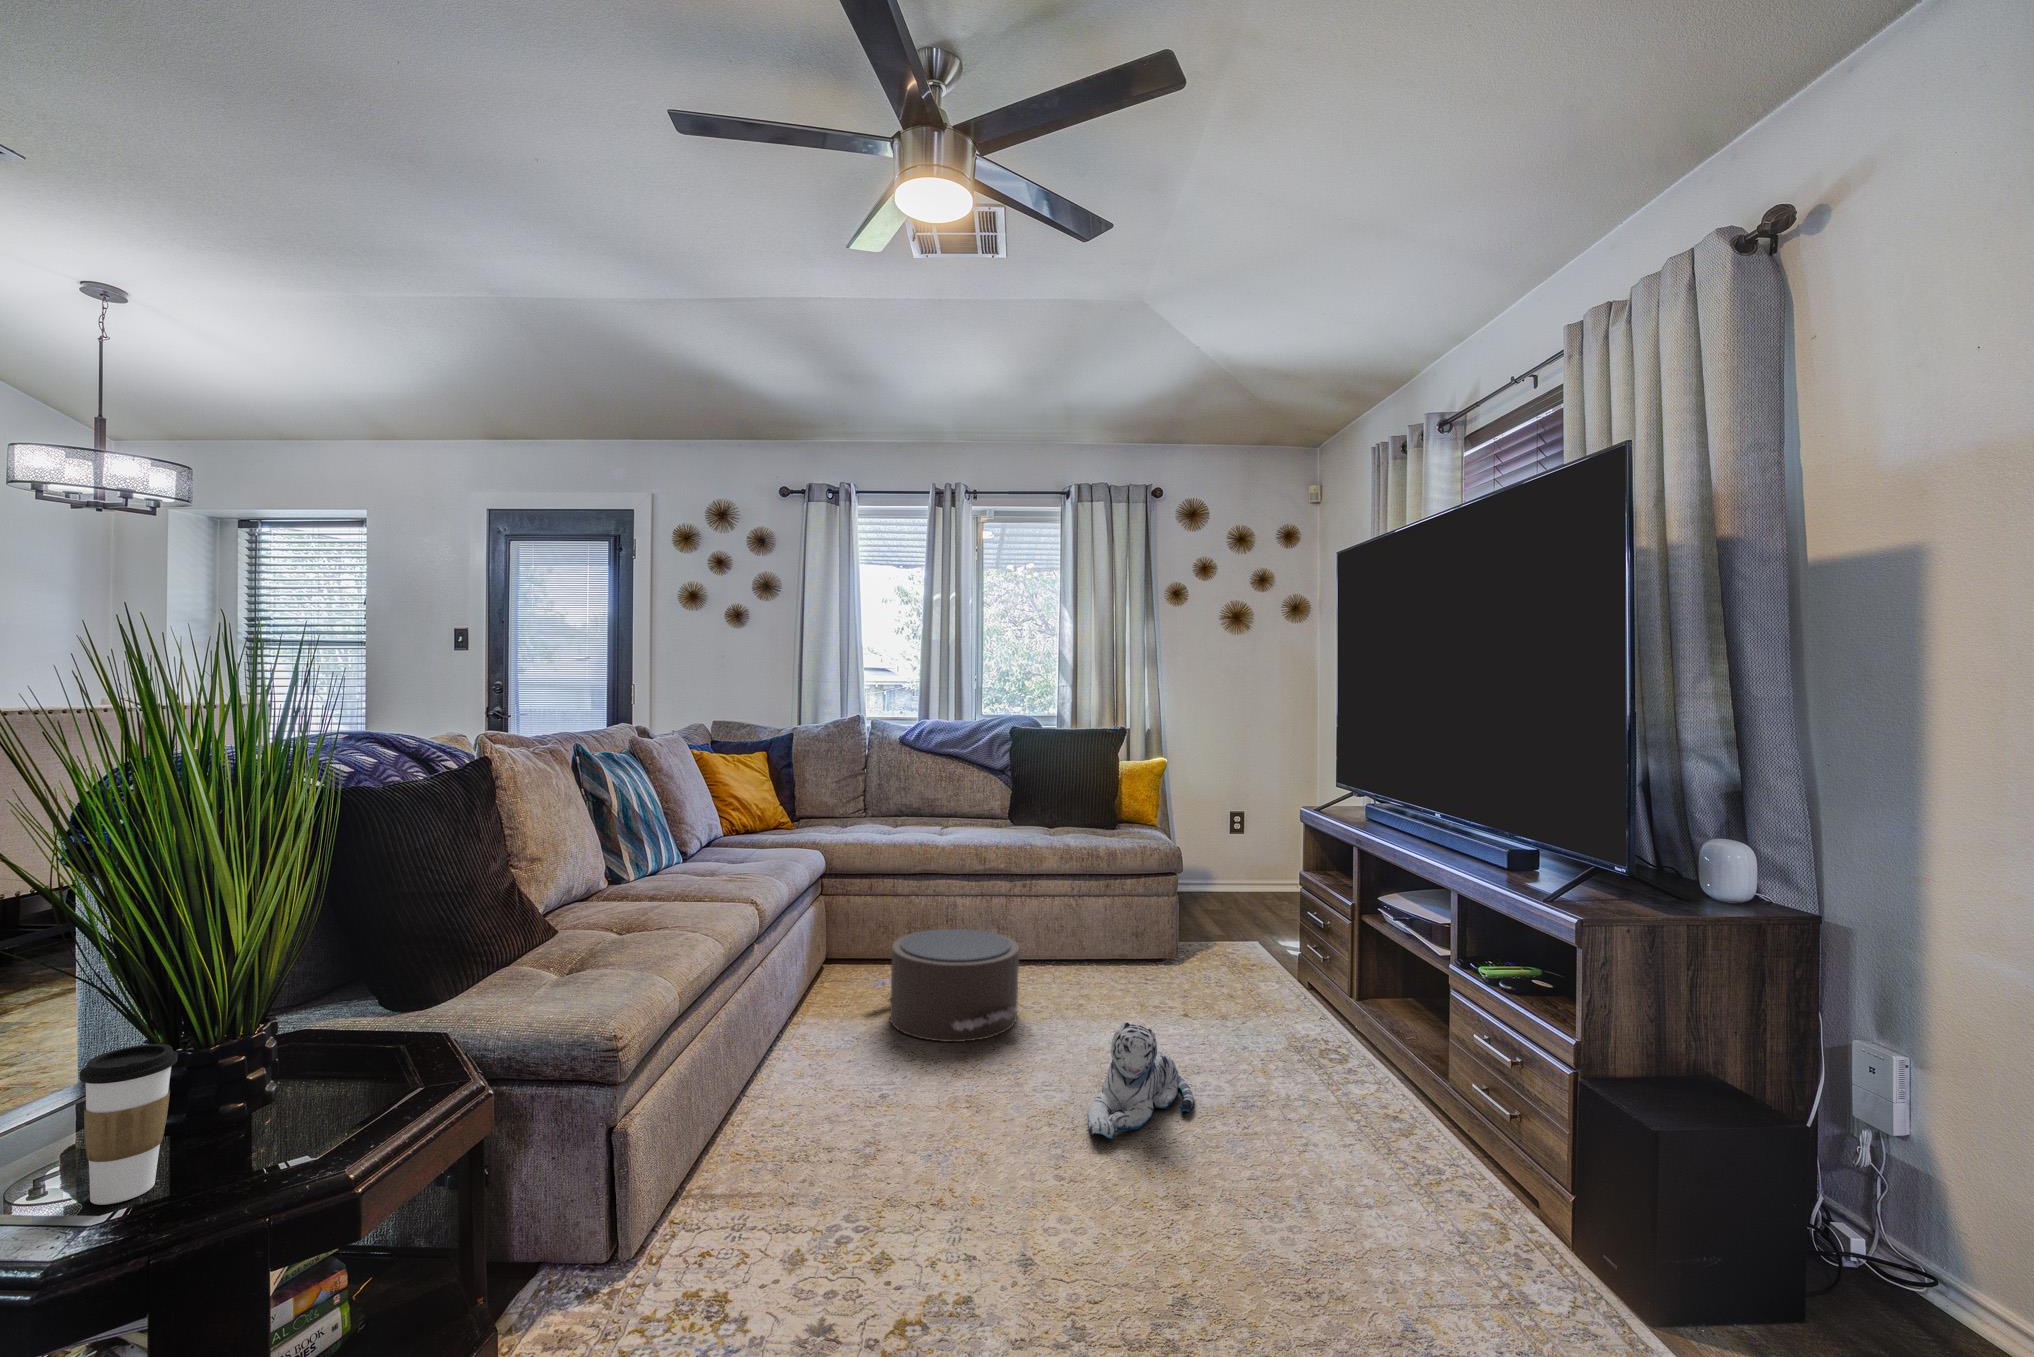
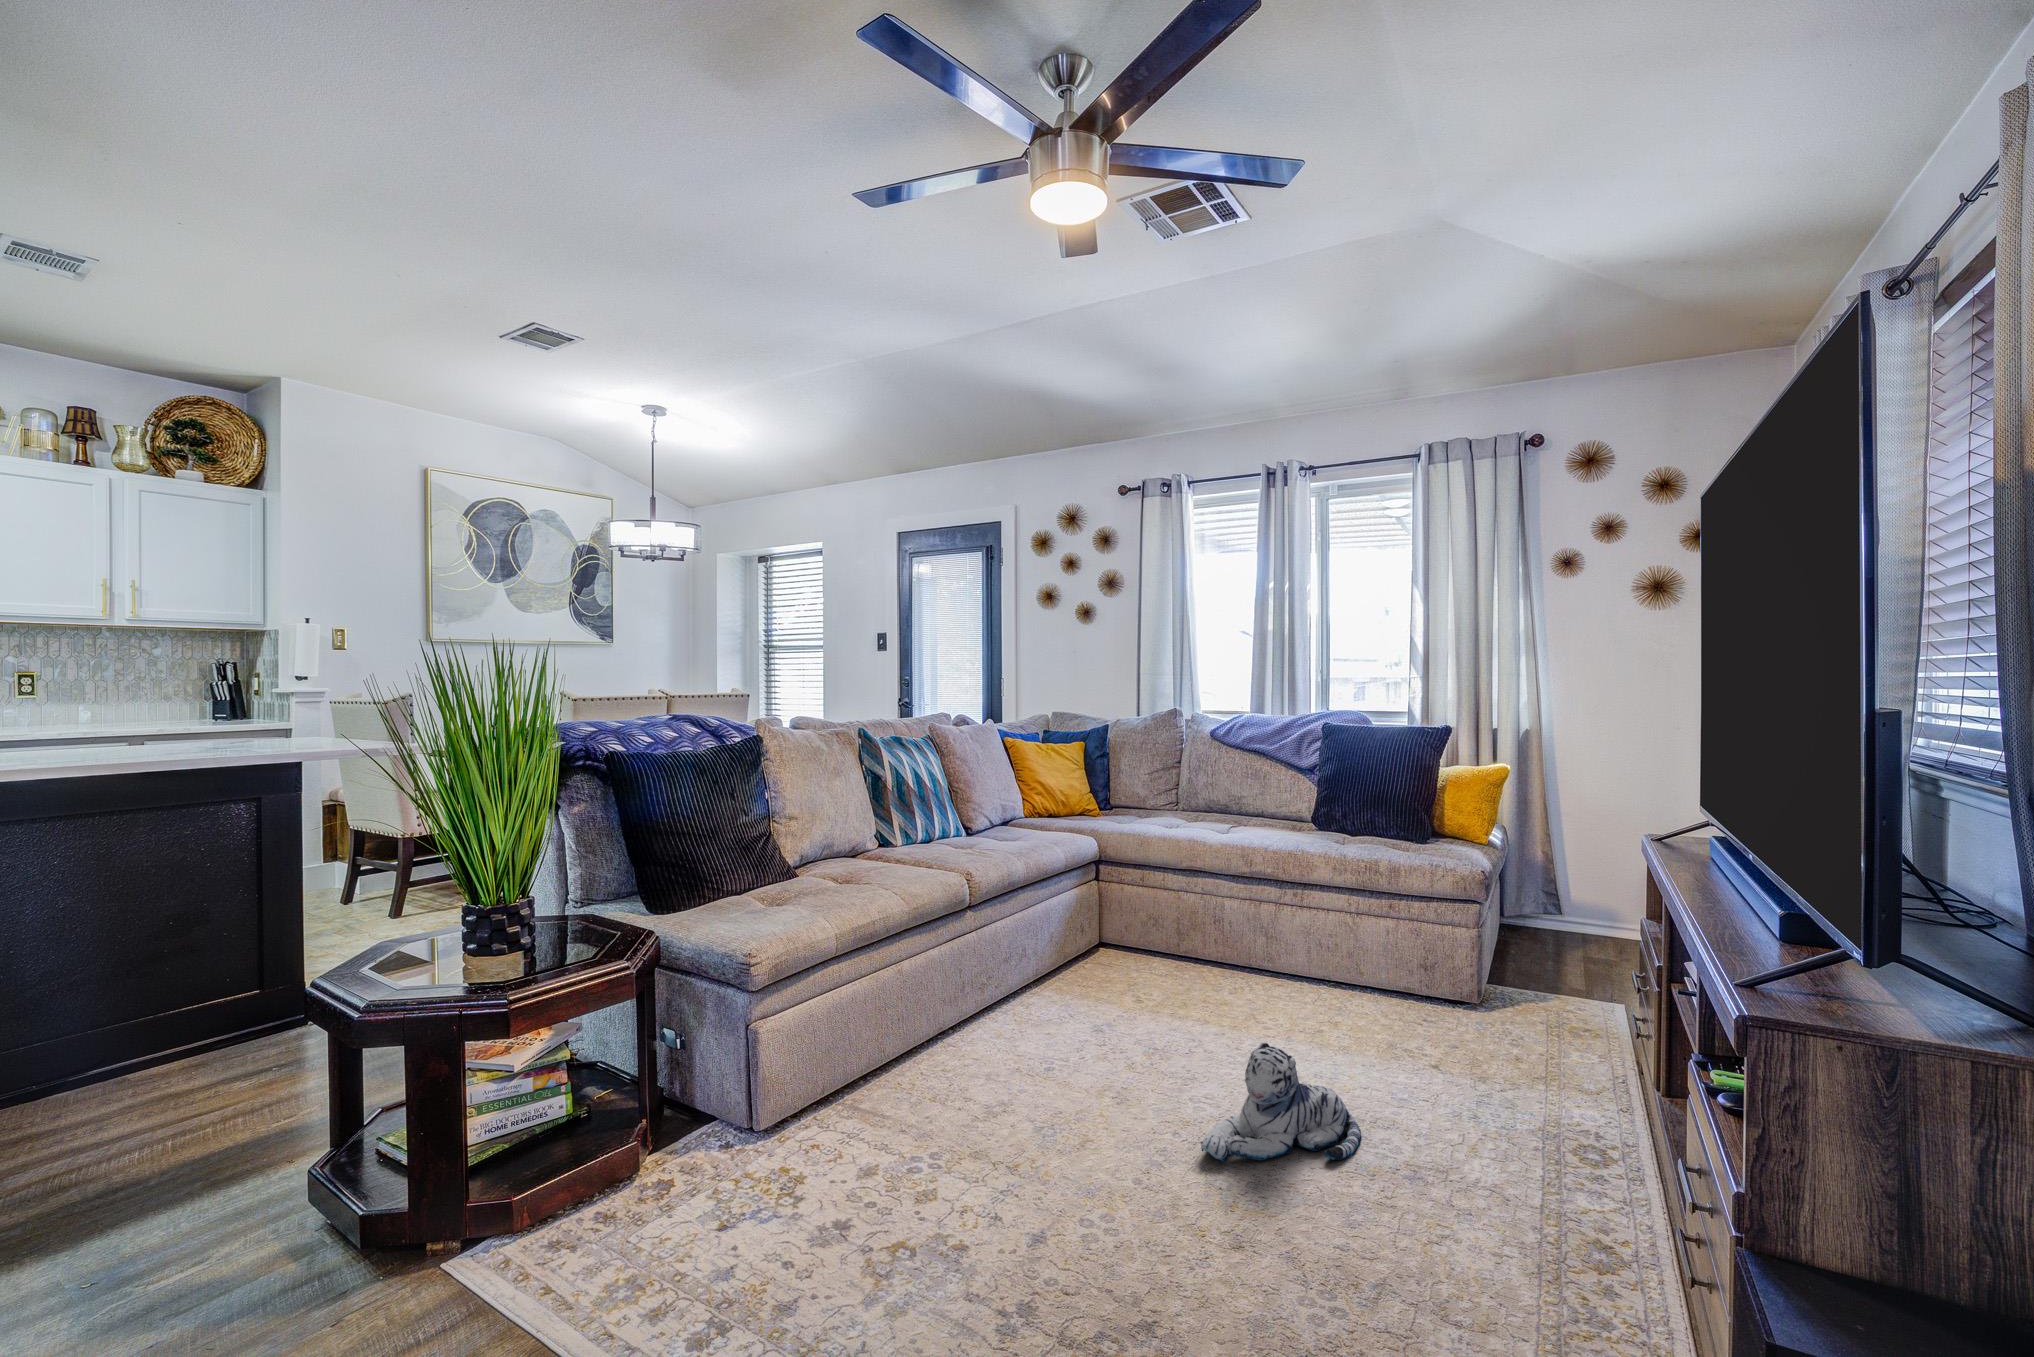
pouf: present [872,929,1019,1042] -> none [1104,925,1243,1041]
coffee cup: present [79,1044,178,1205] -> none [384,890,435,981]

